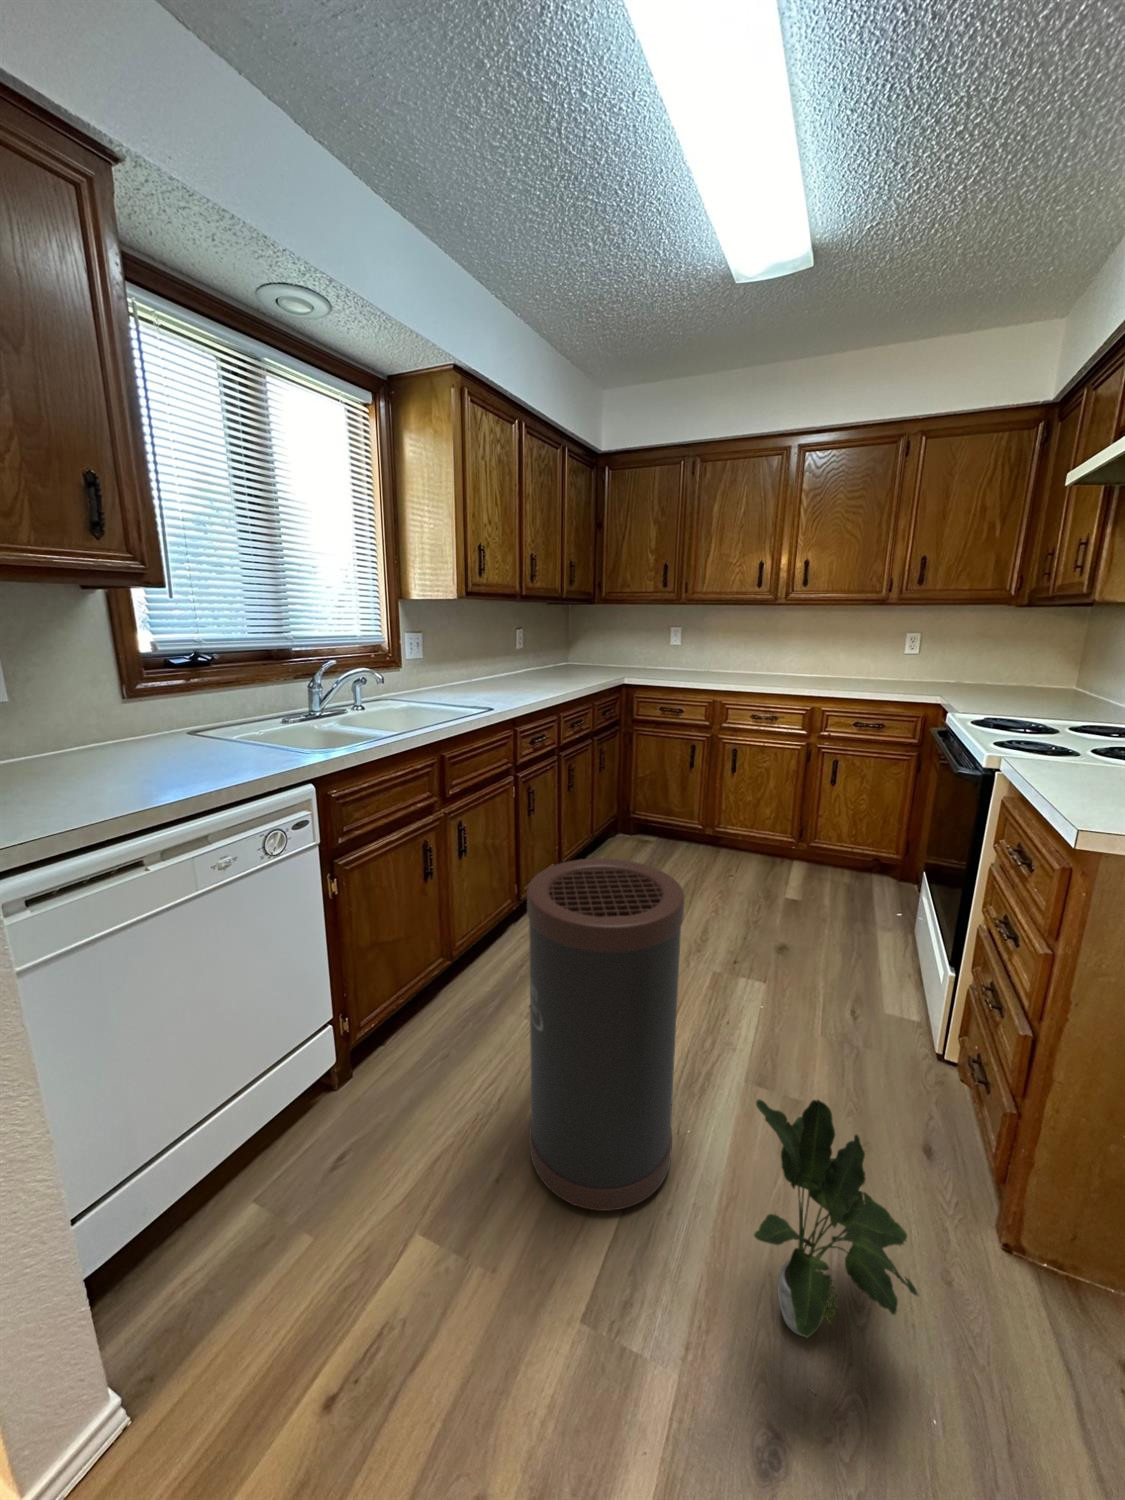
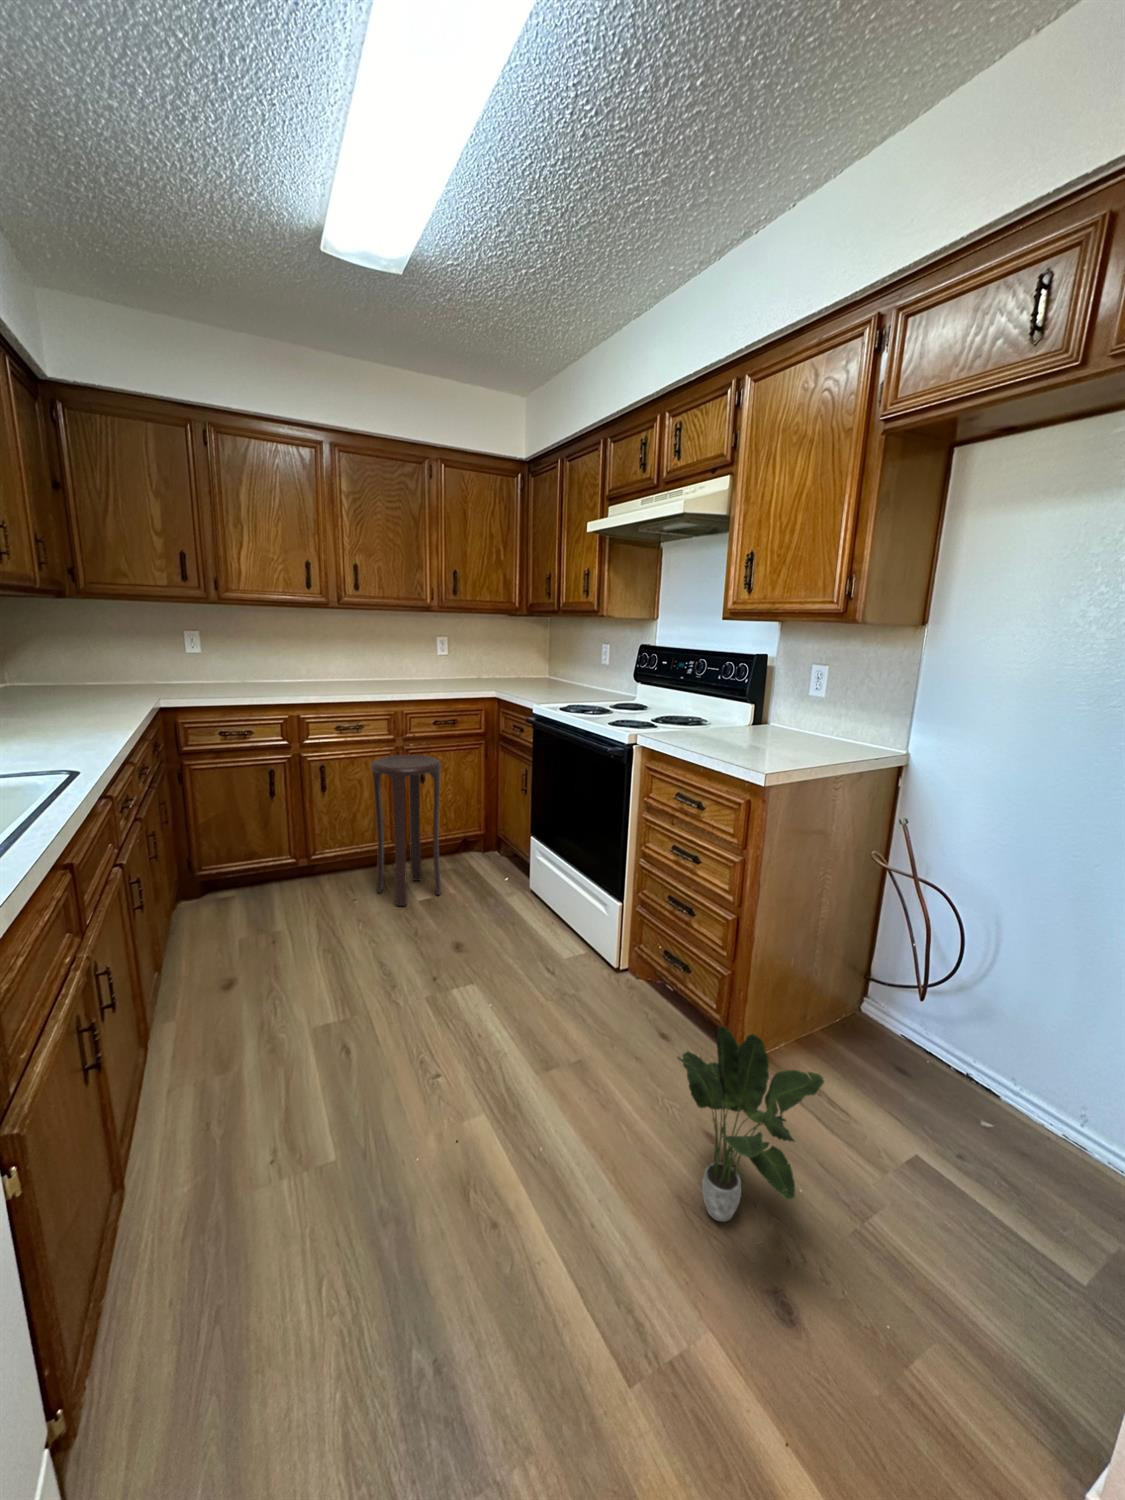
stool: none [758,750,835,899] -> present [371,755,441,906]
trash can: present [527,858,684,1211] -> none [407,899,586,1311]

